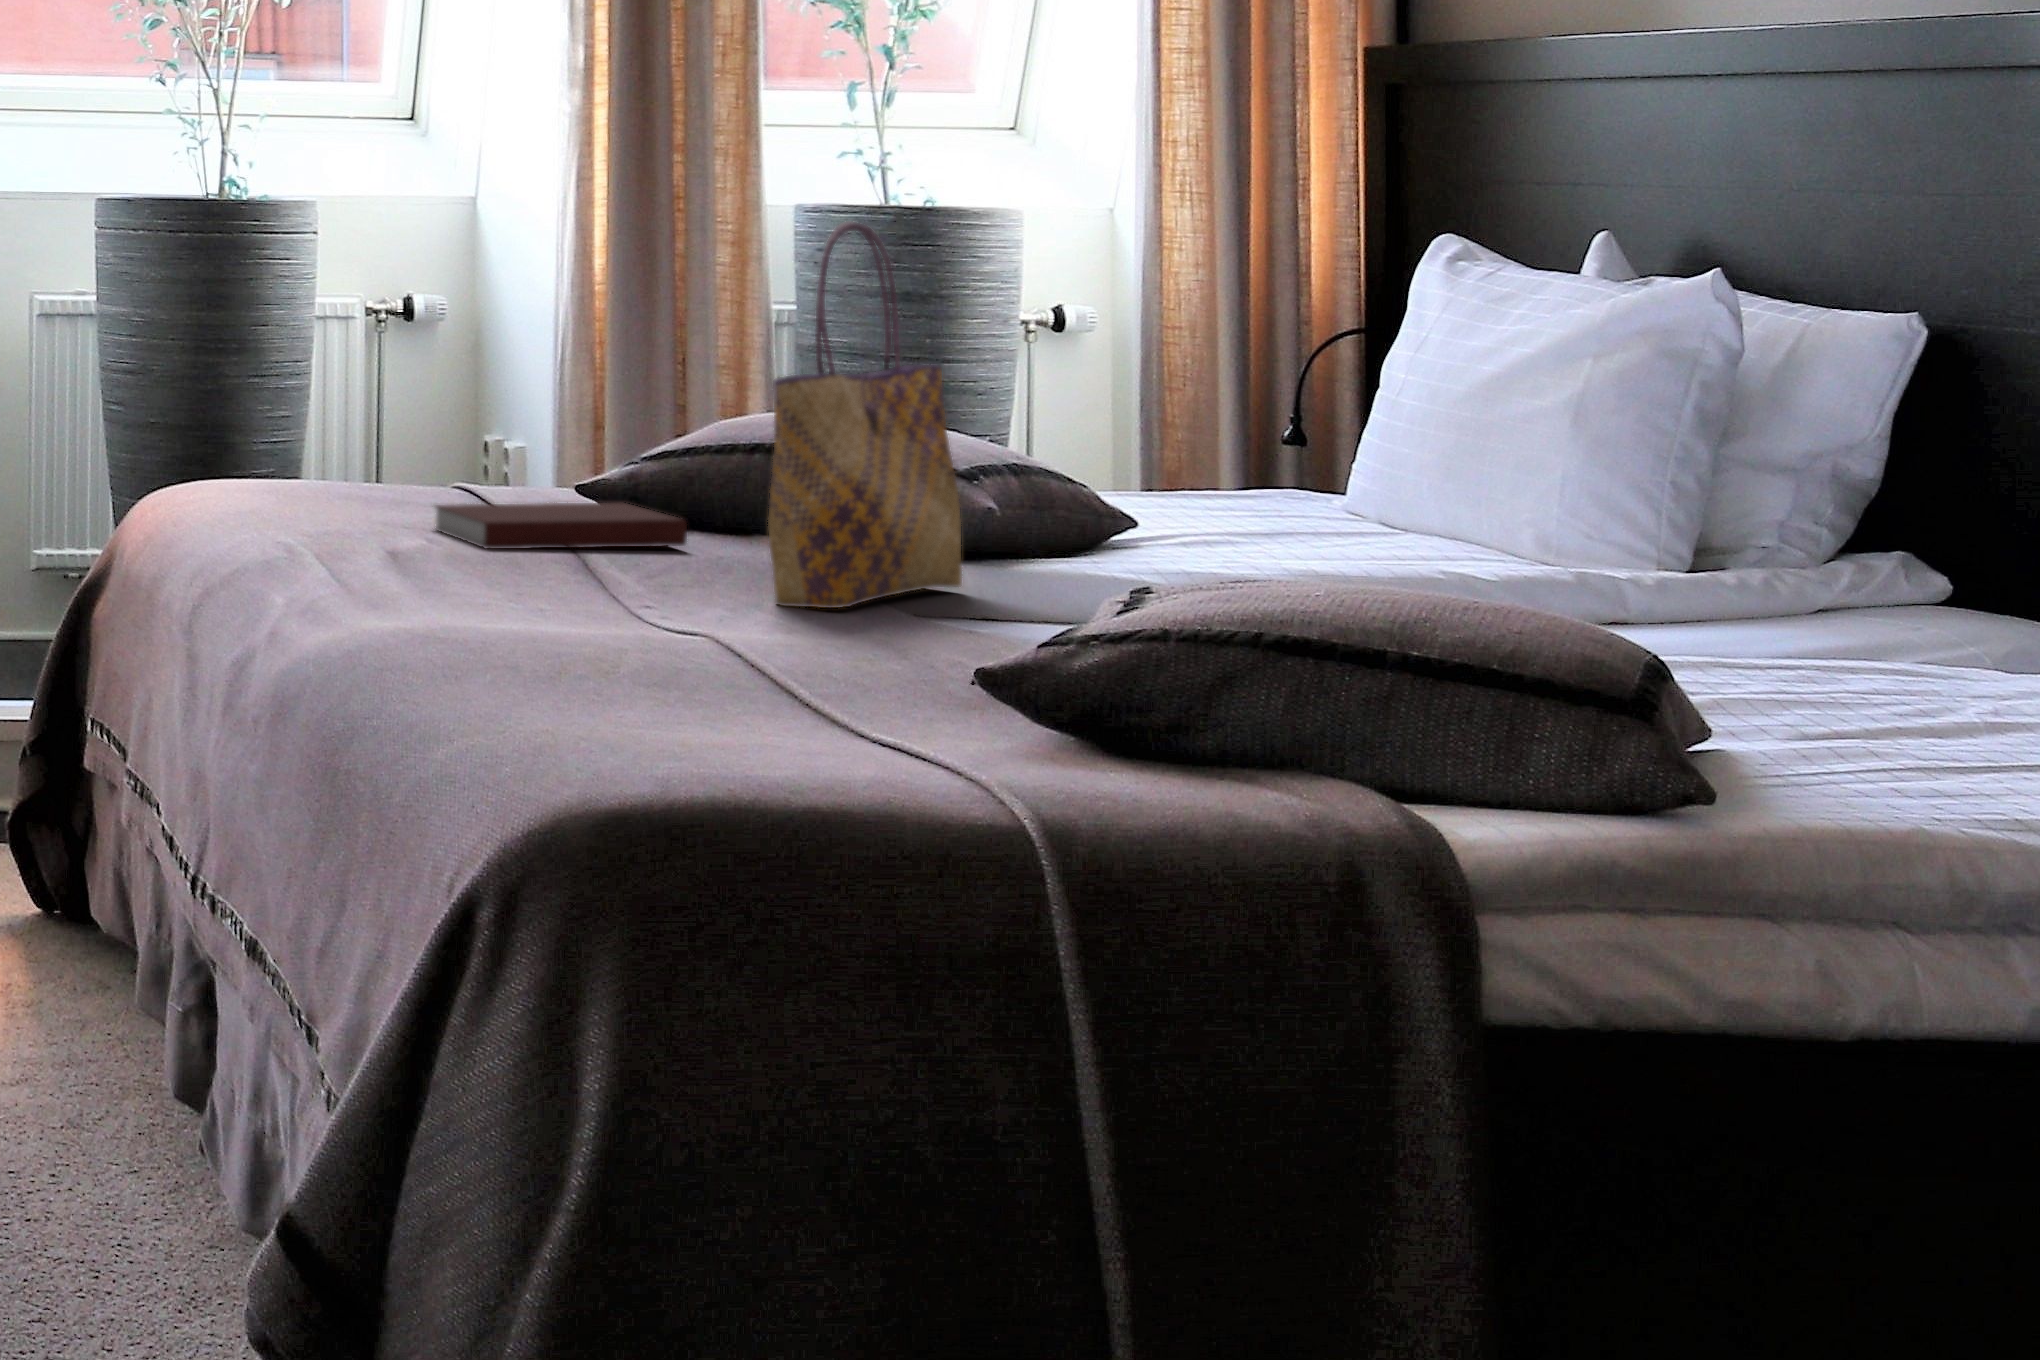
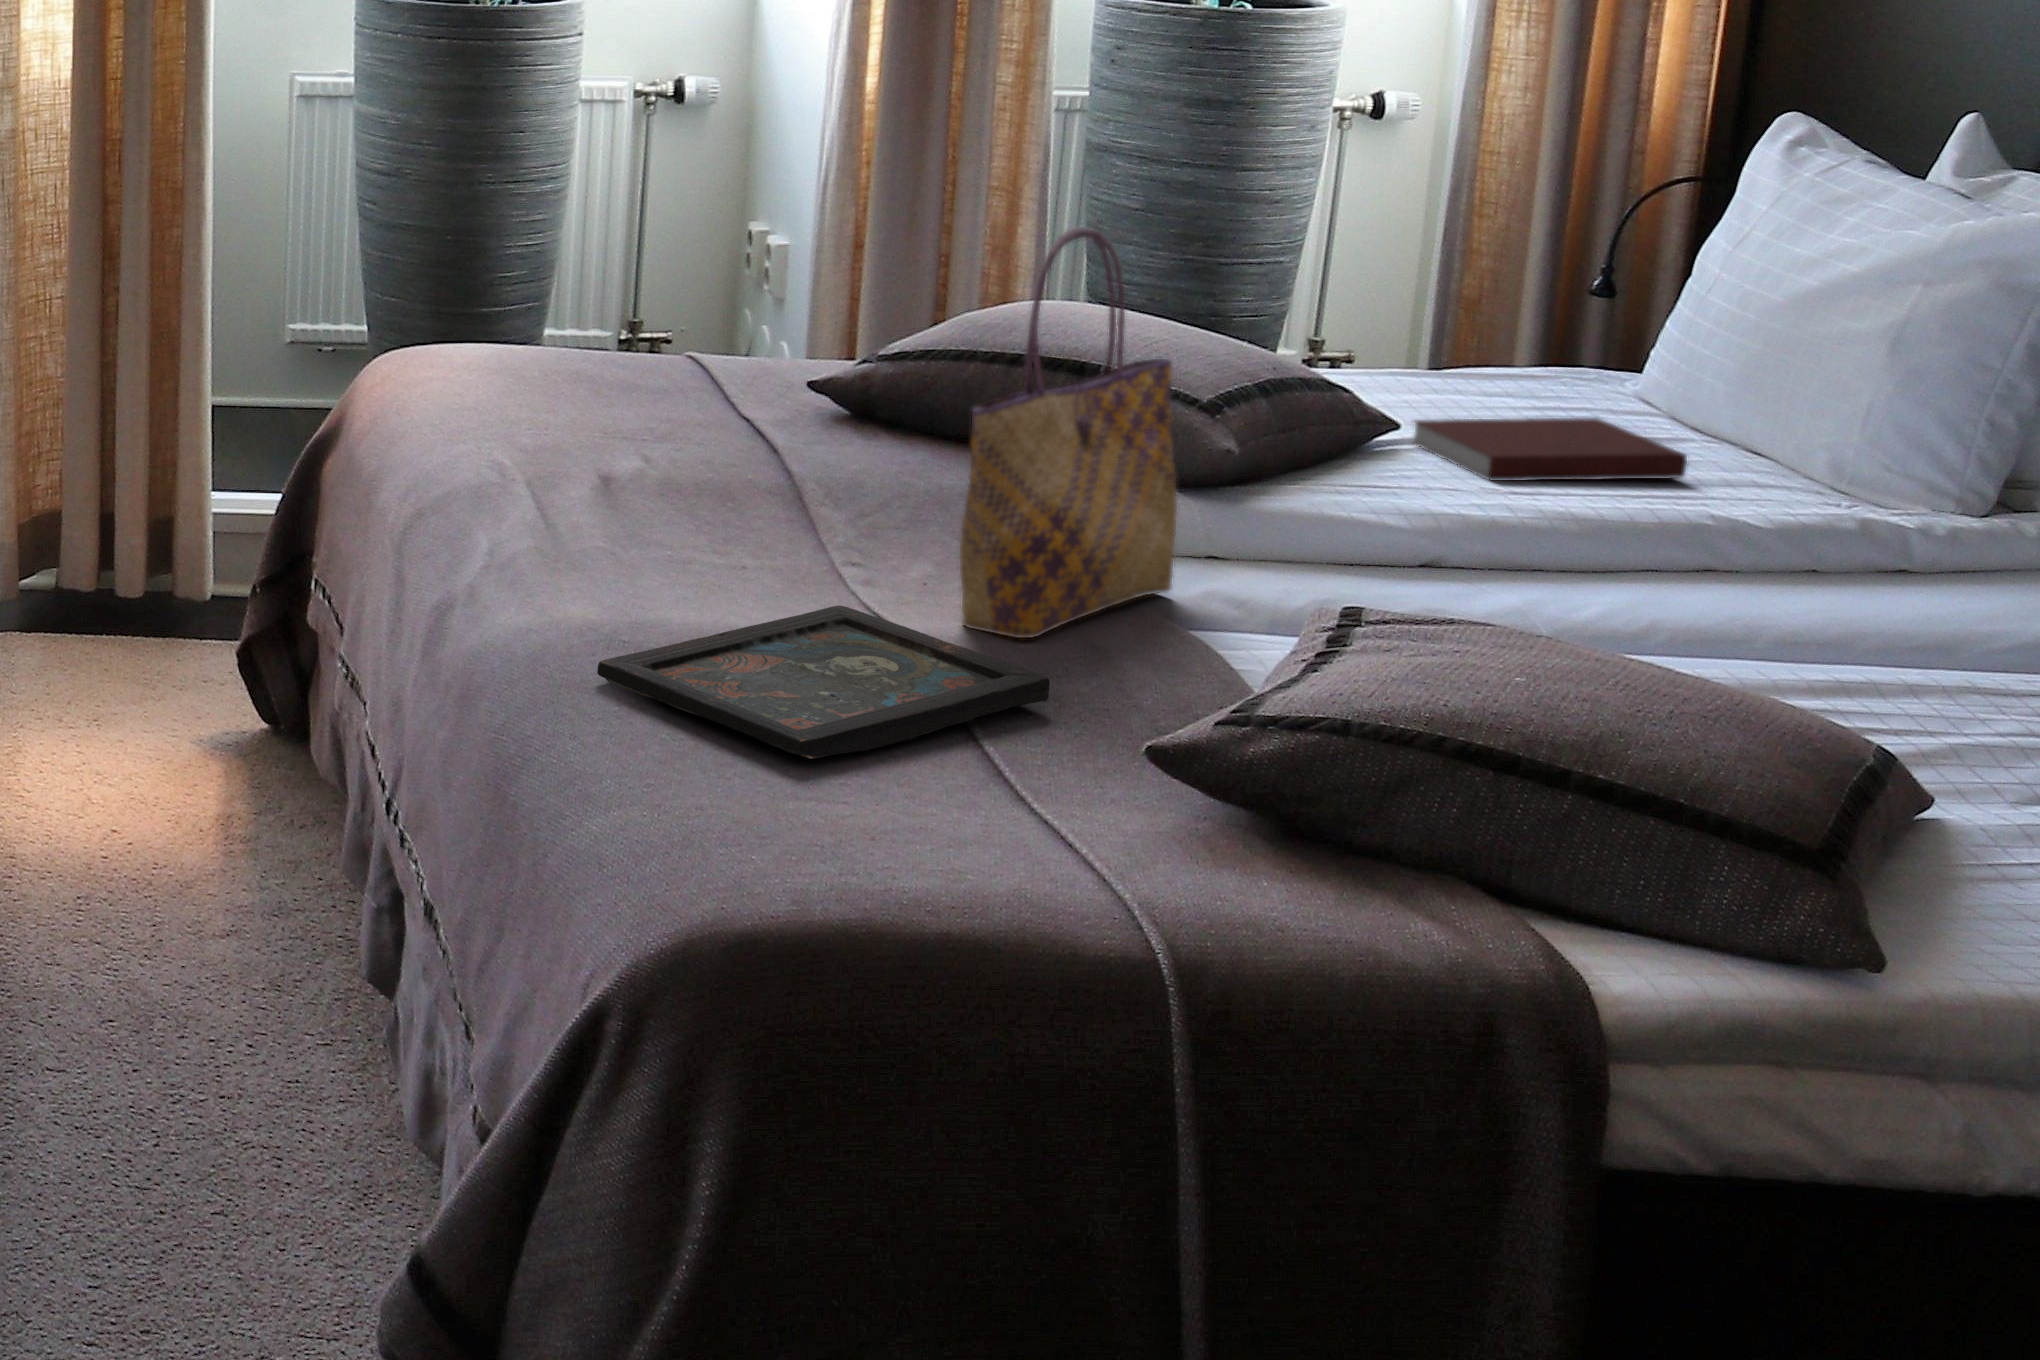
notebook: present [436,502,687,549] -> present [1413,418,1687,481]
tray: none [444,579,877,659] -> present [597,605,1050,759]

